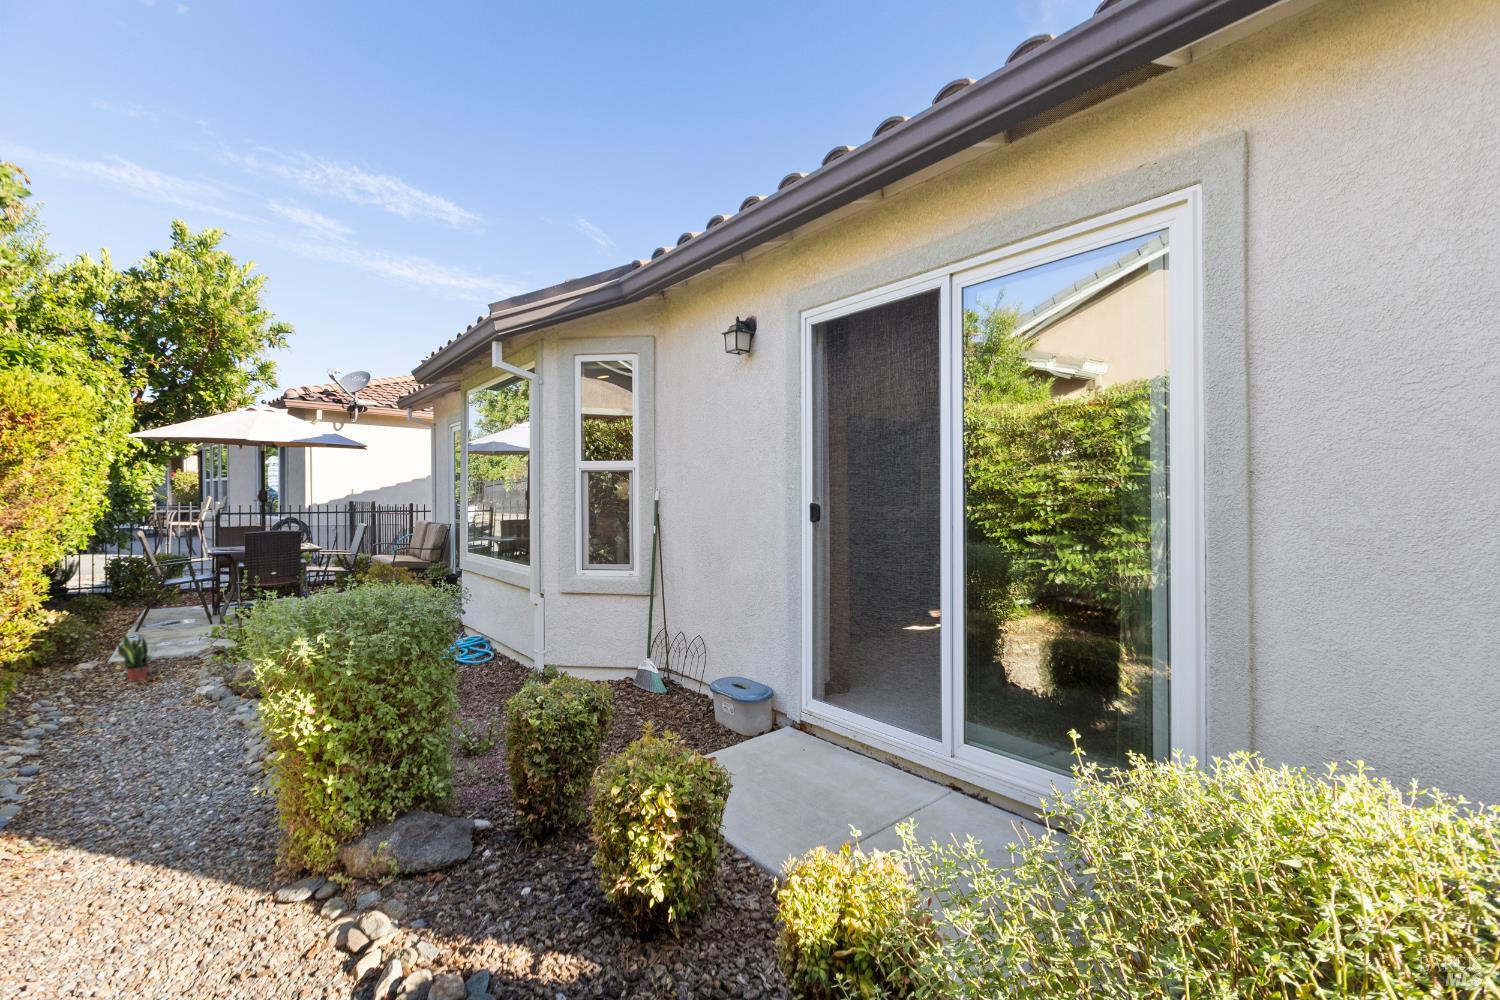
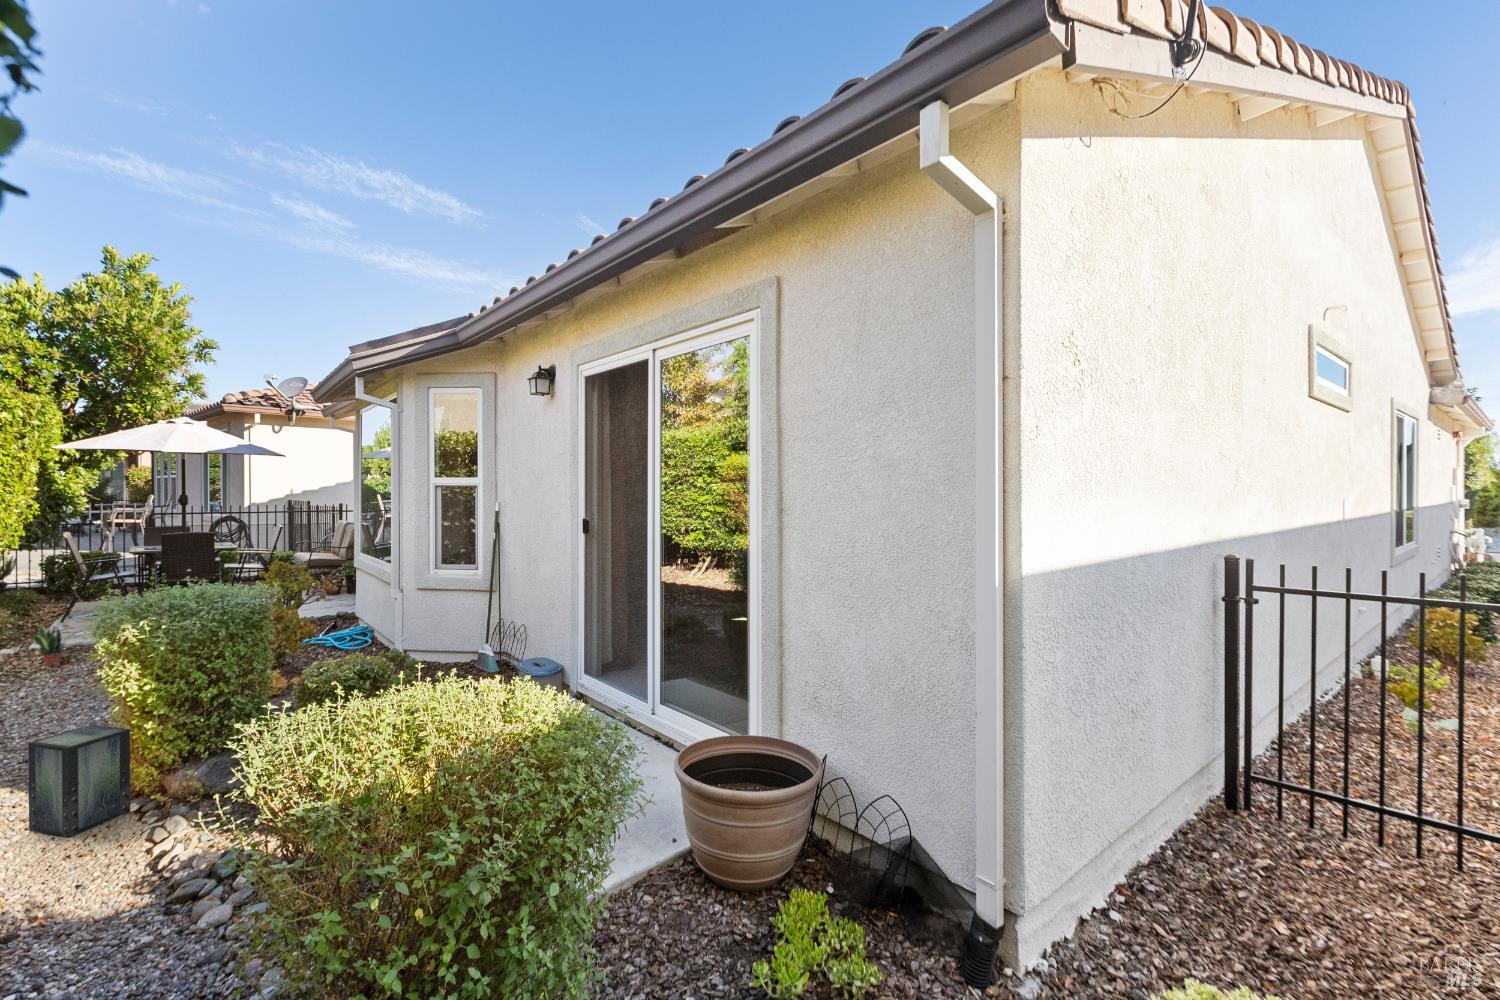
storage box: none [170,775,301,945] -> present [28,725,130,837]

